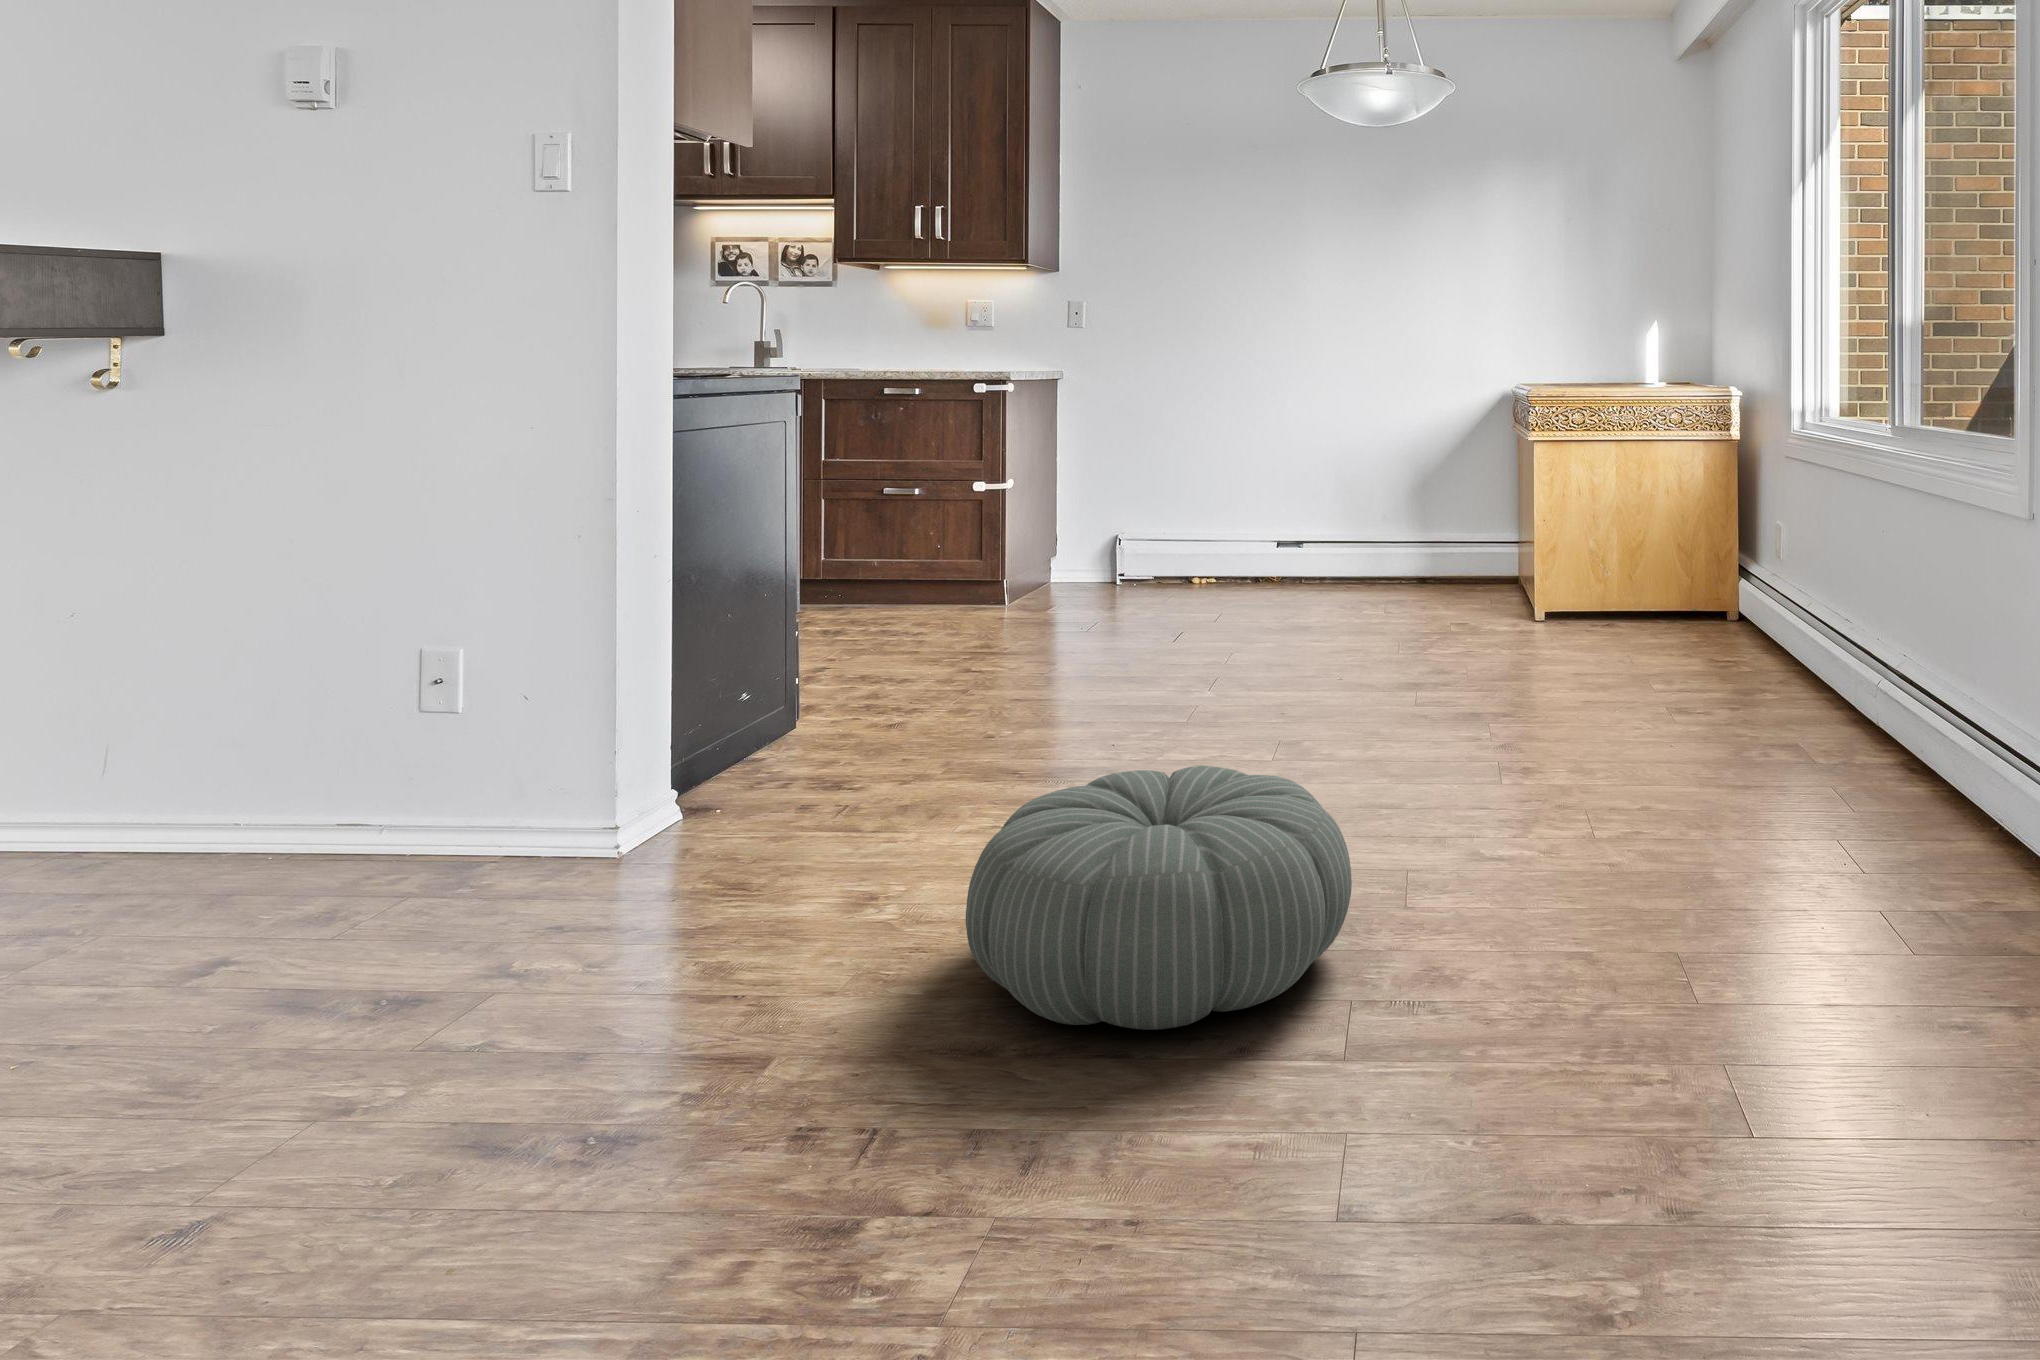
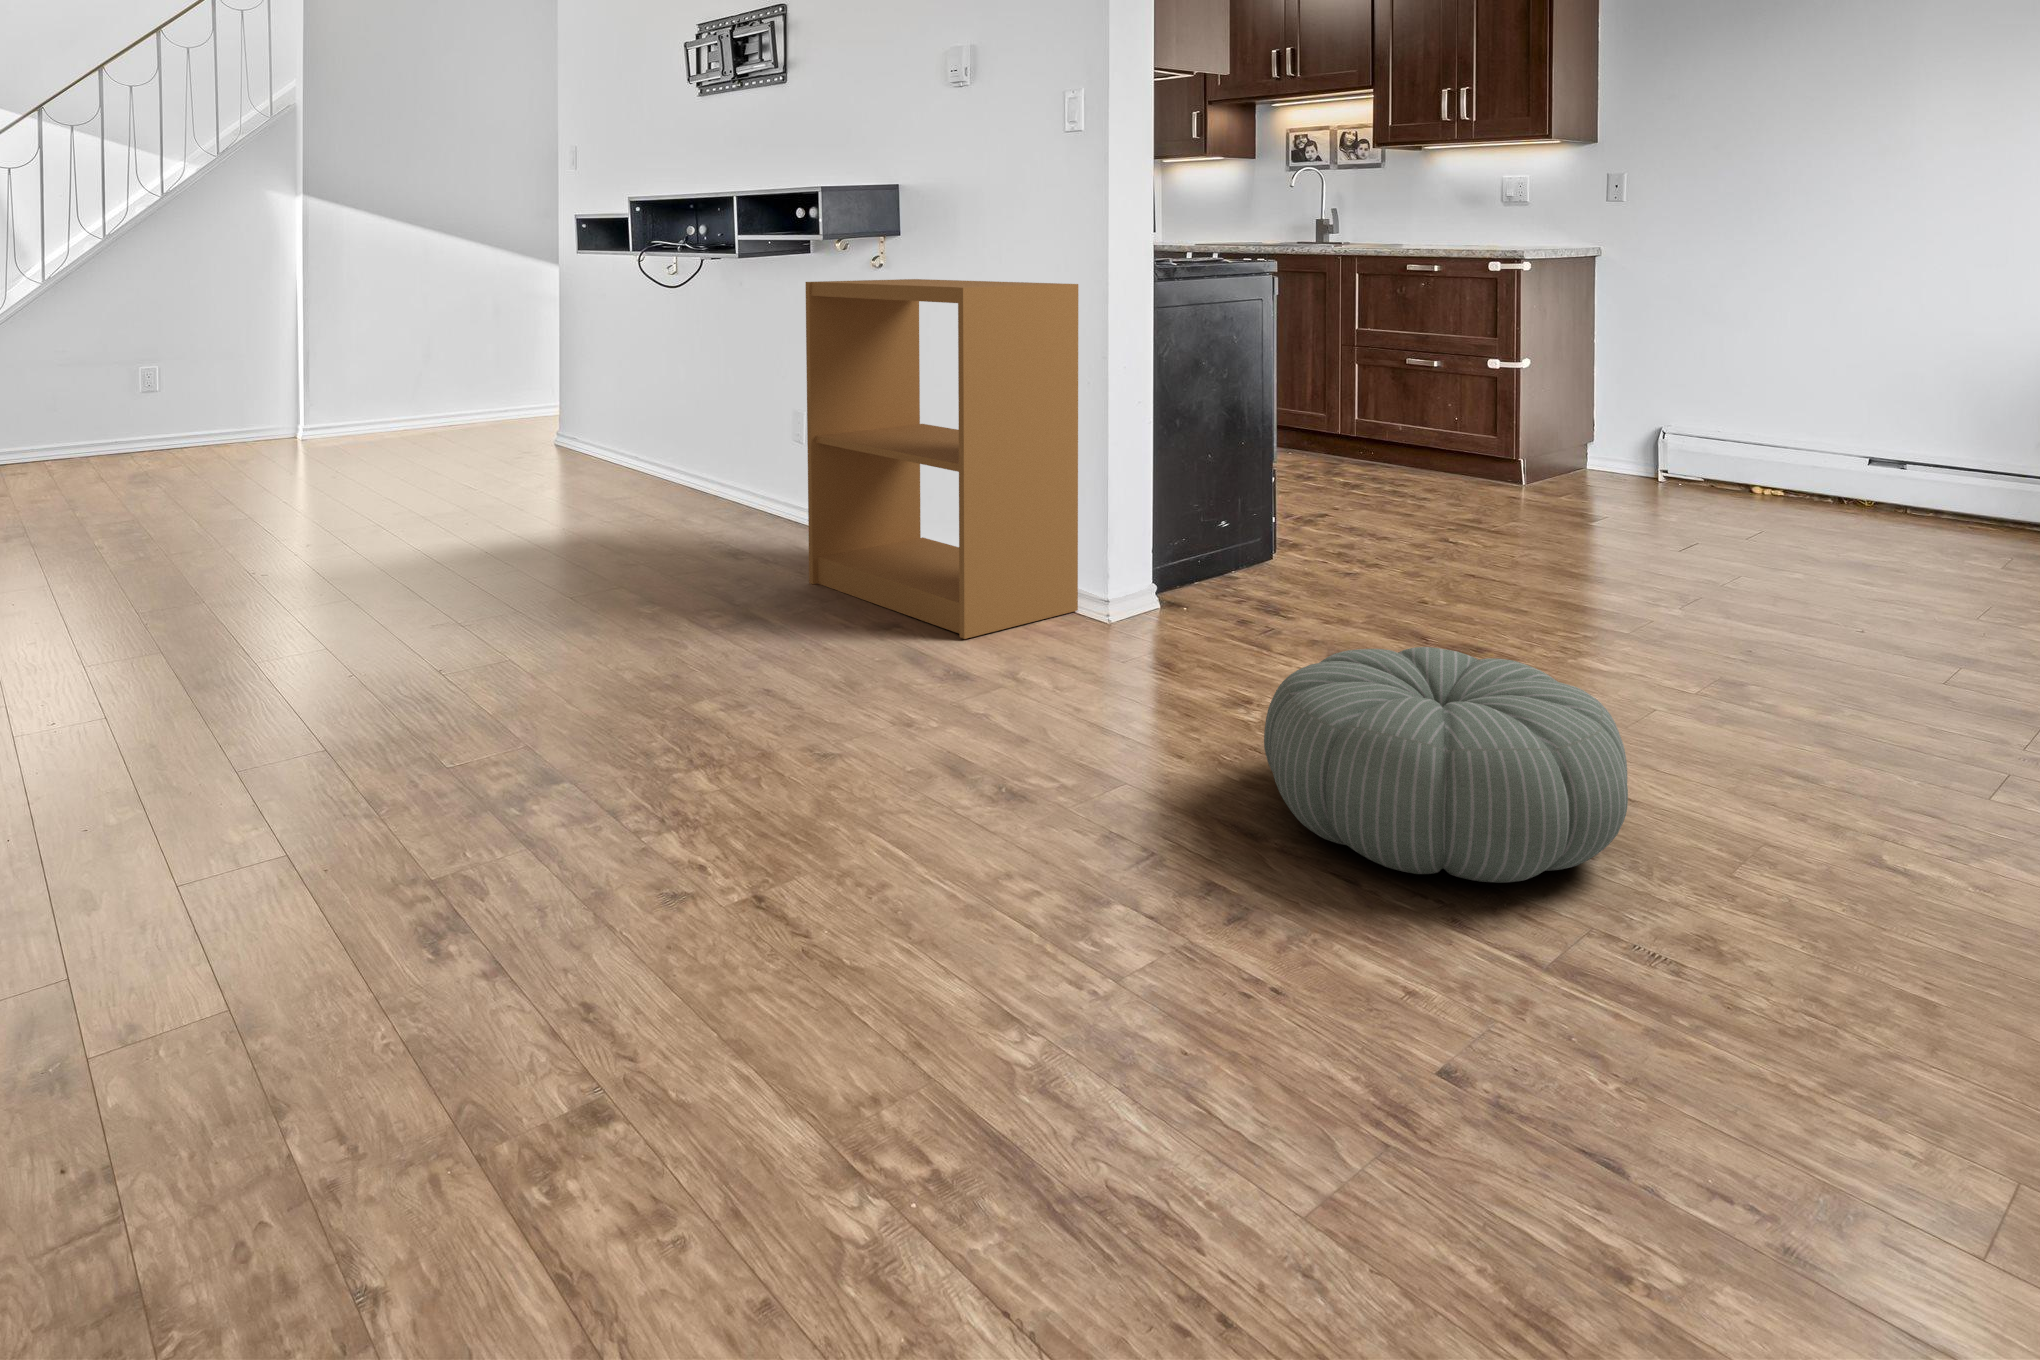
bookshelf: none [5,403,566,936] -> present [805,279,1078,639]

